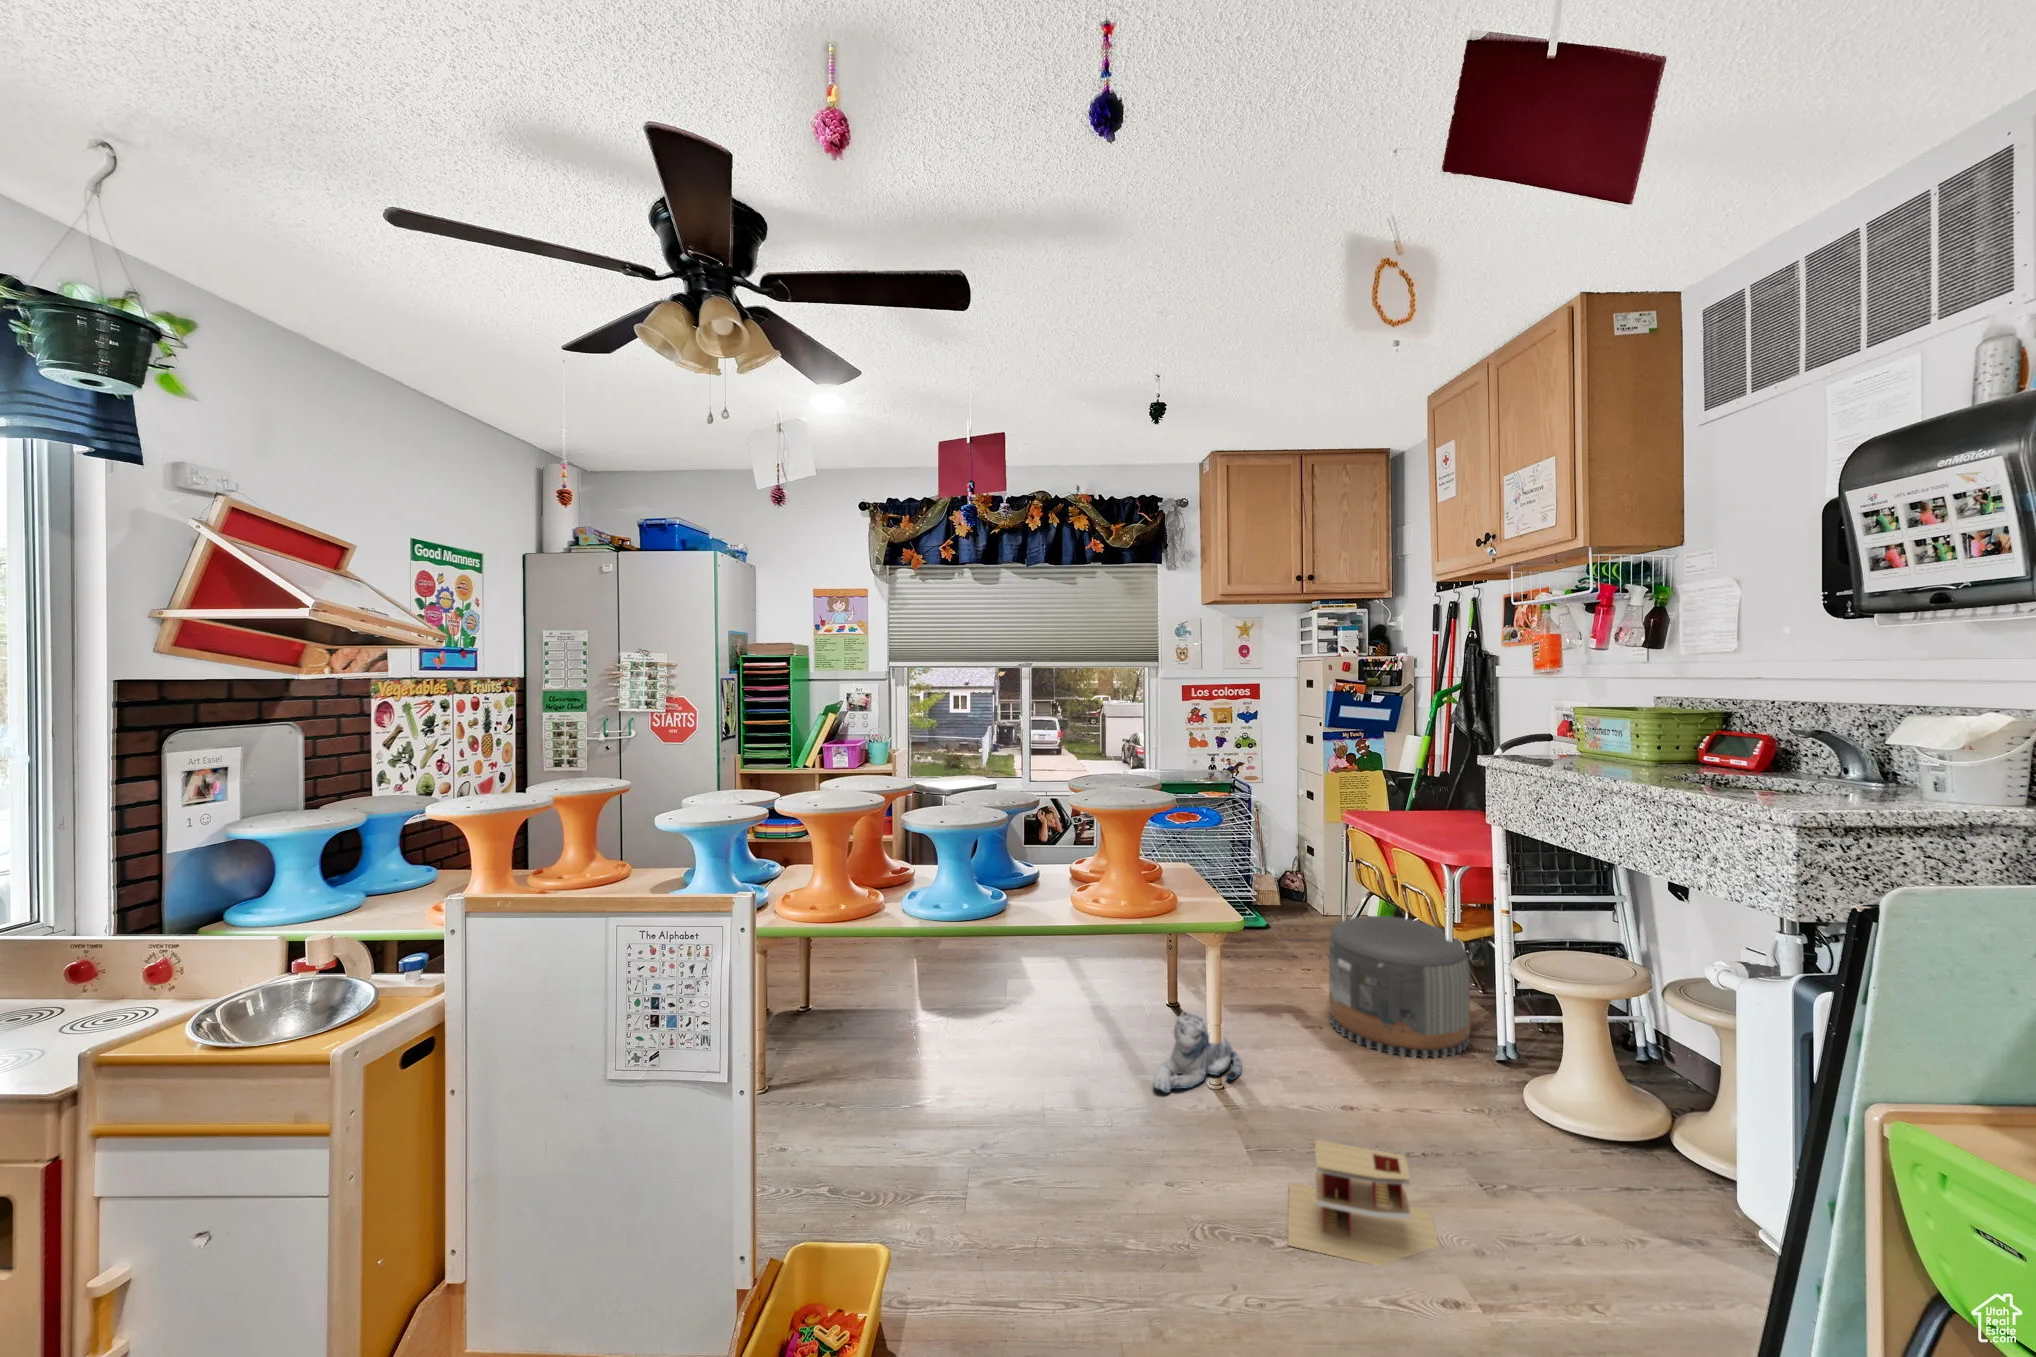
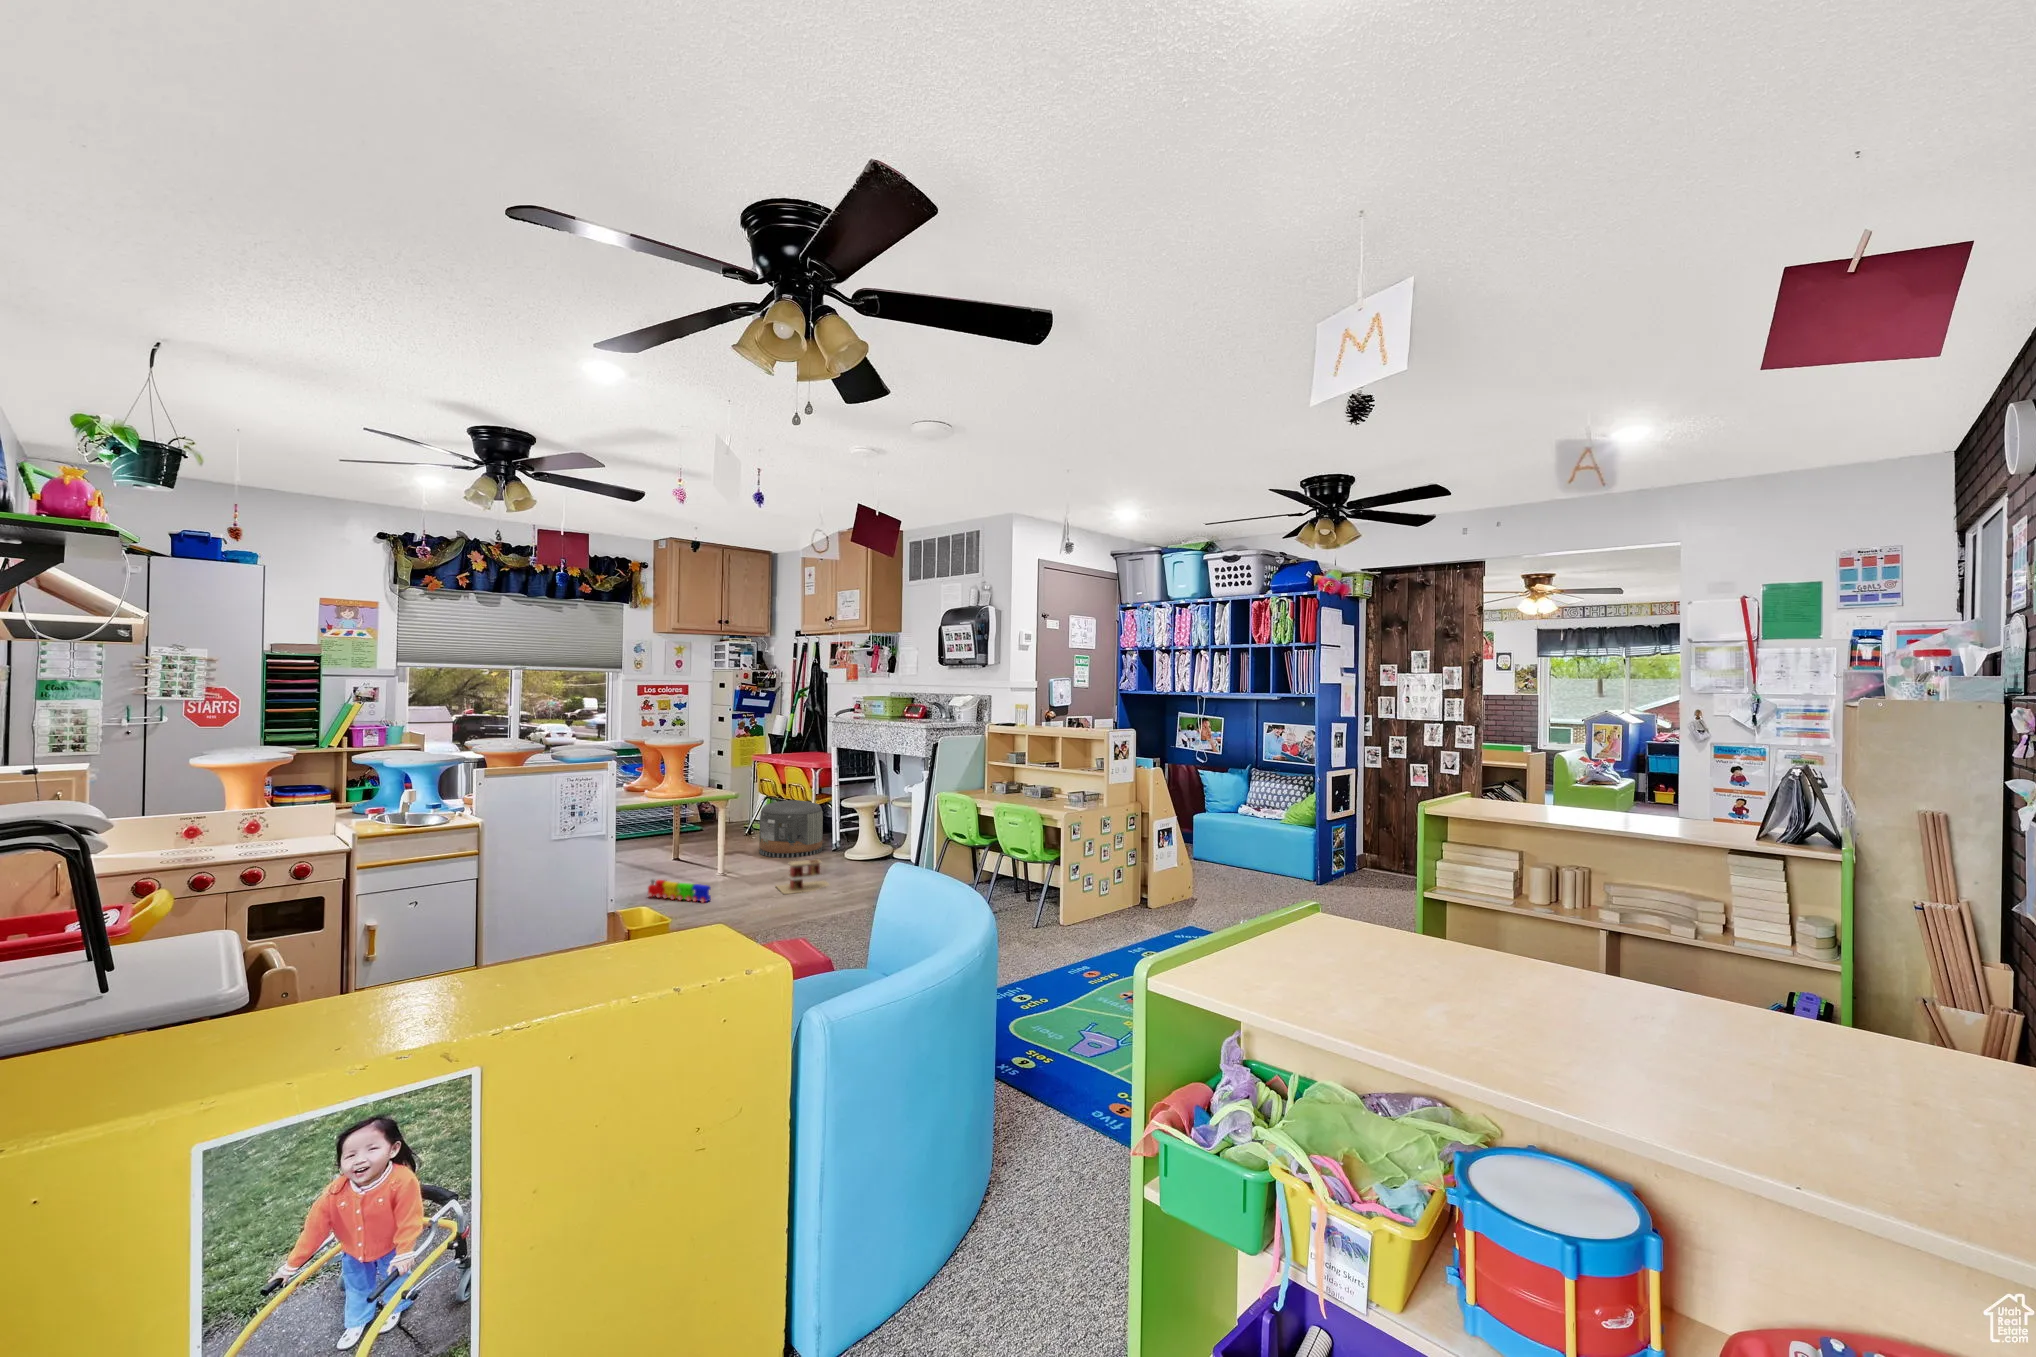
plush toy: present [1154,1012,1242,1093] -> none [696,845,734,881]
toy train: none [1028,1080,1117,1196] -> present [648,879,711,903]

